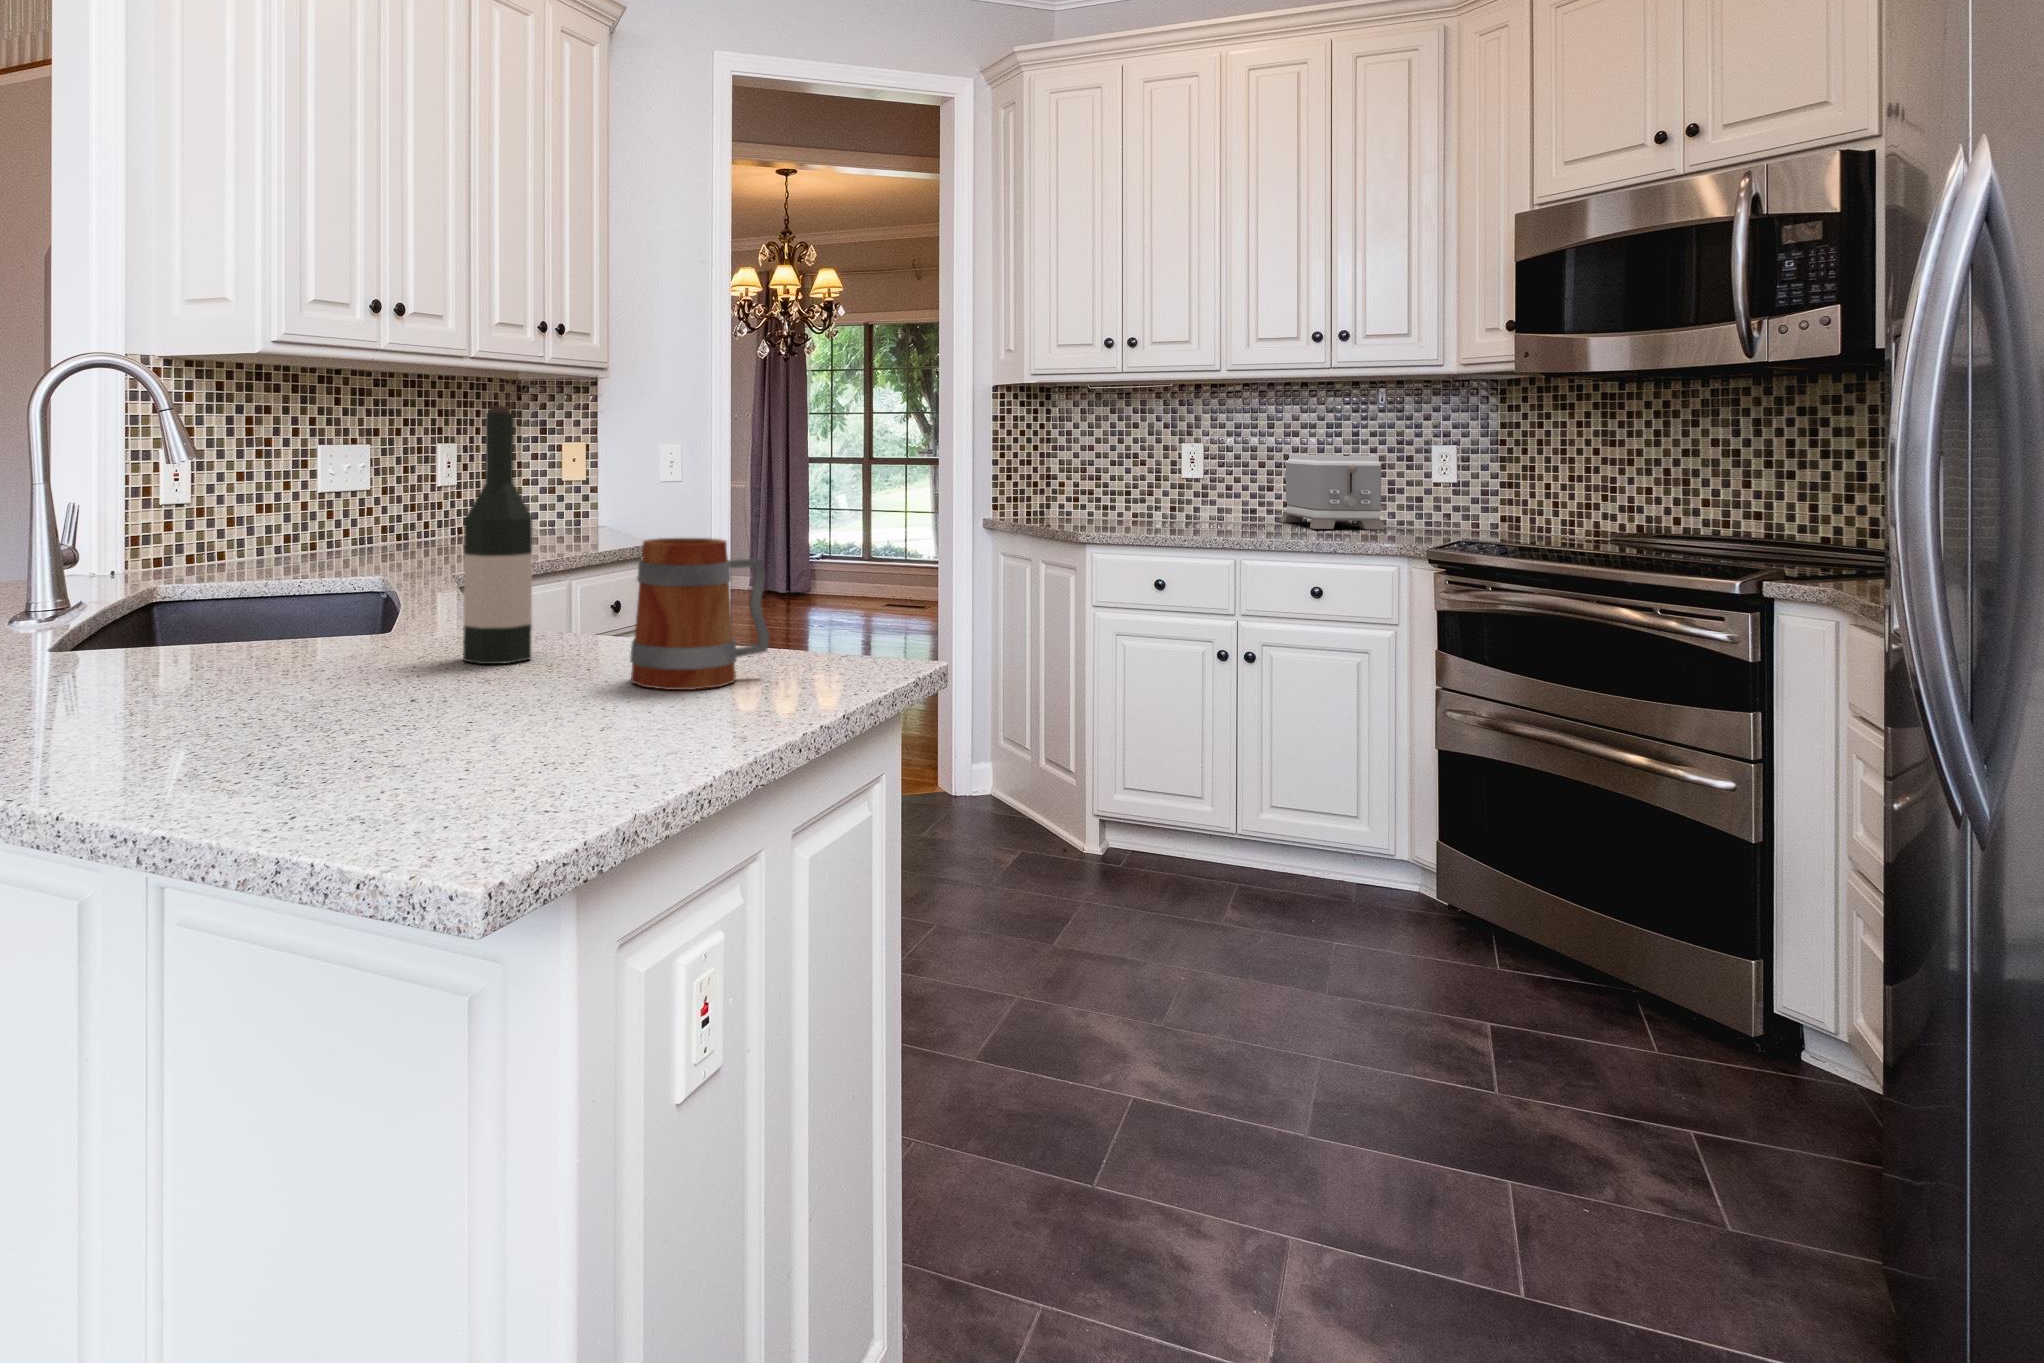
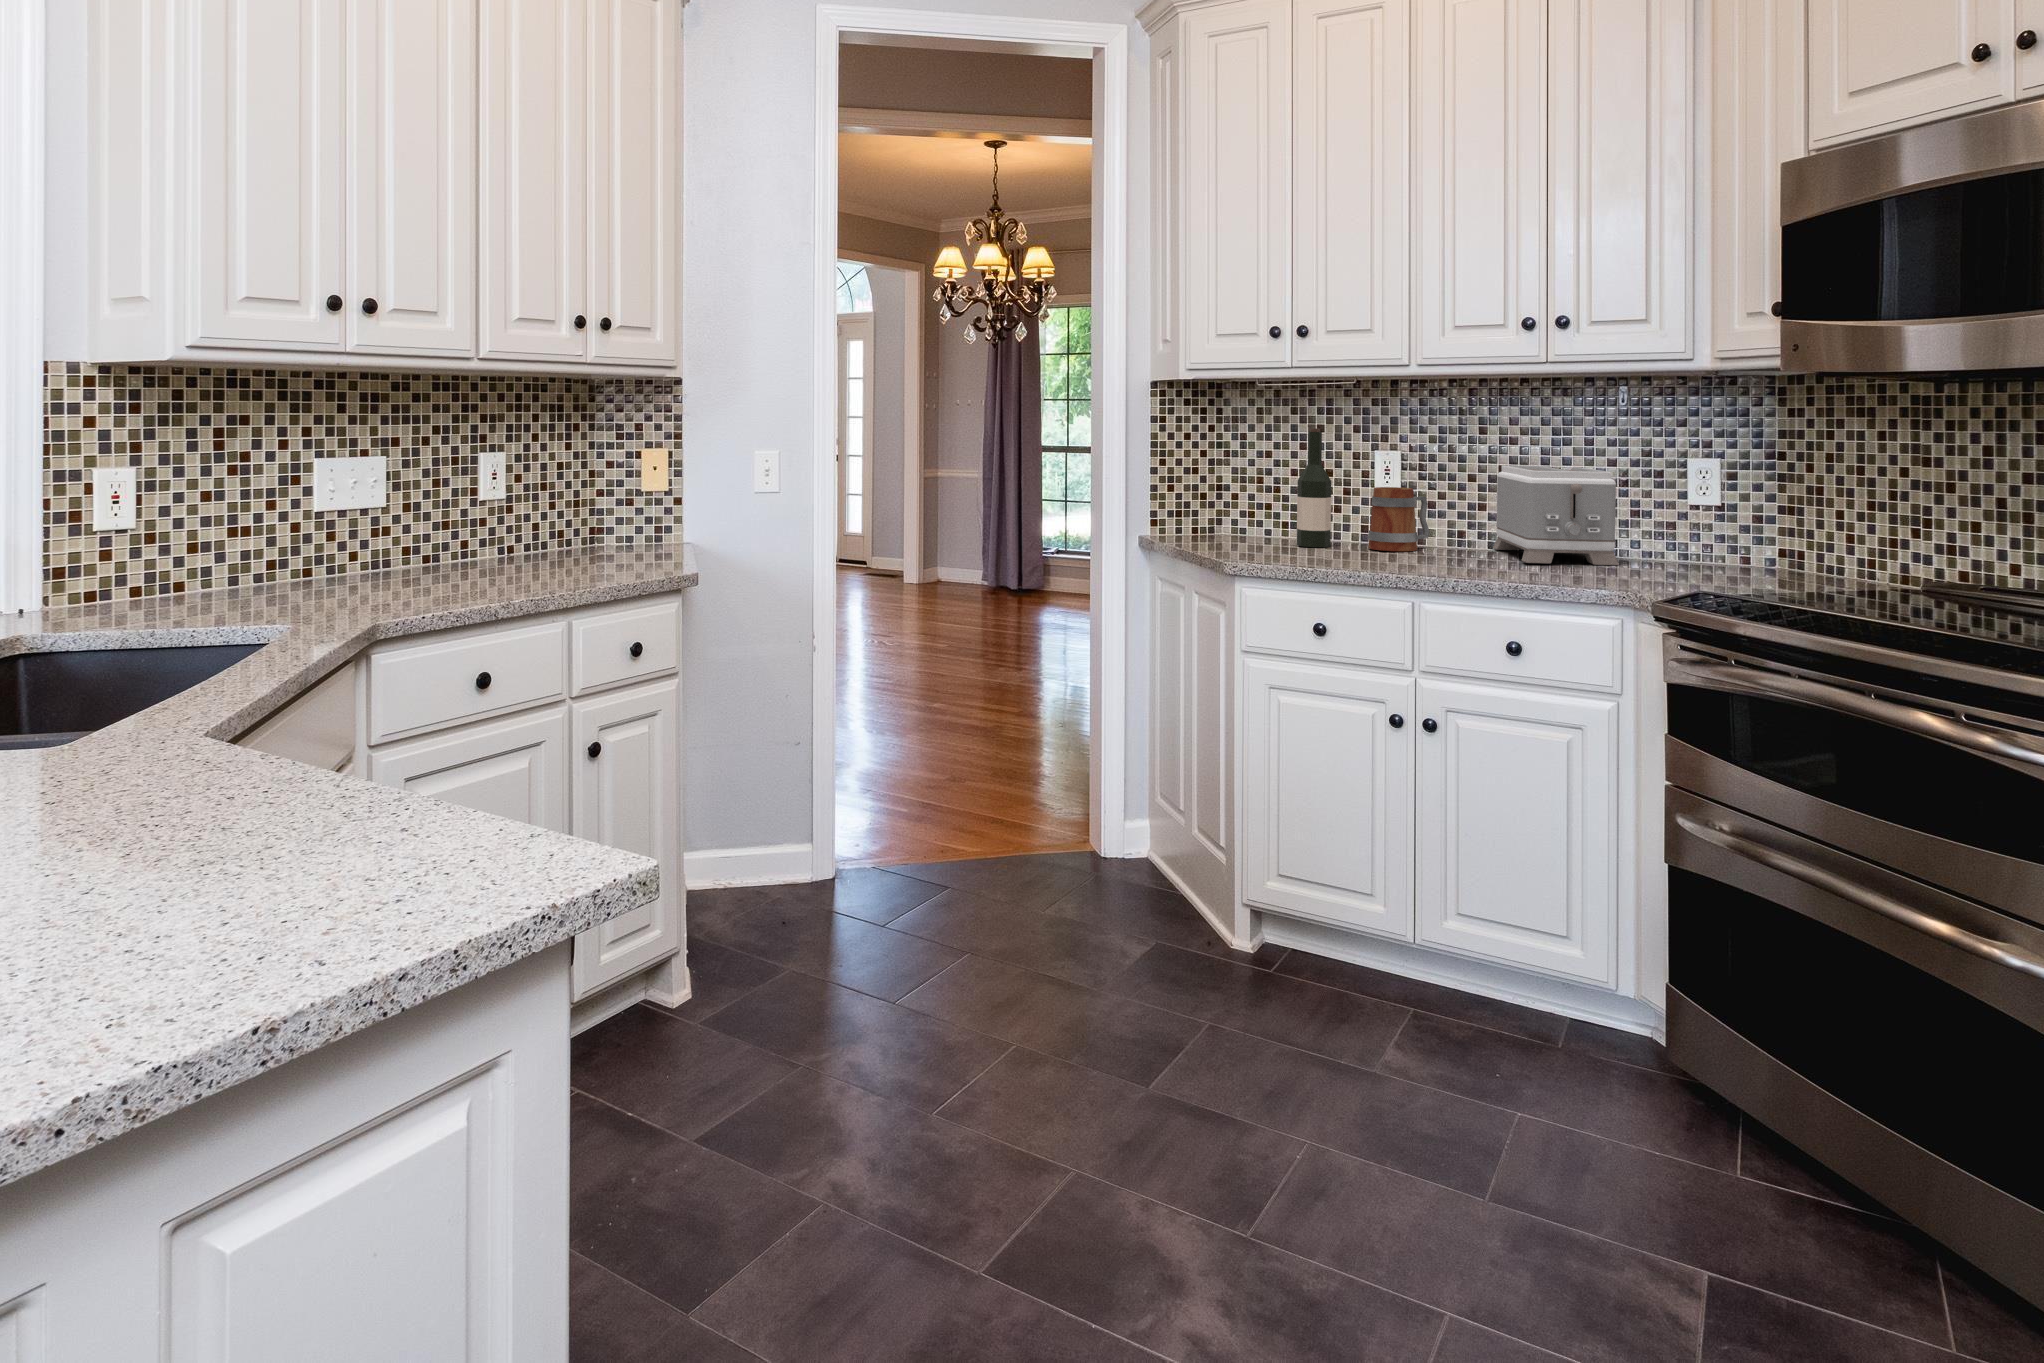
wine bottle: present [463,406,533,664] -> present [1297,428,1331,547]
mug: present [630,538,769,690] -> present [1368,487,1429,551]

